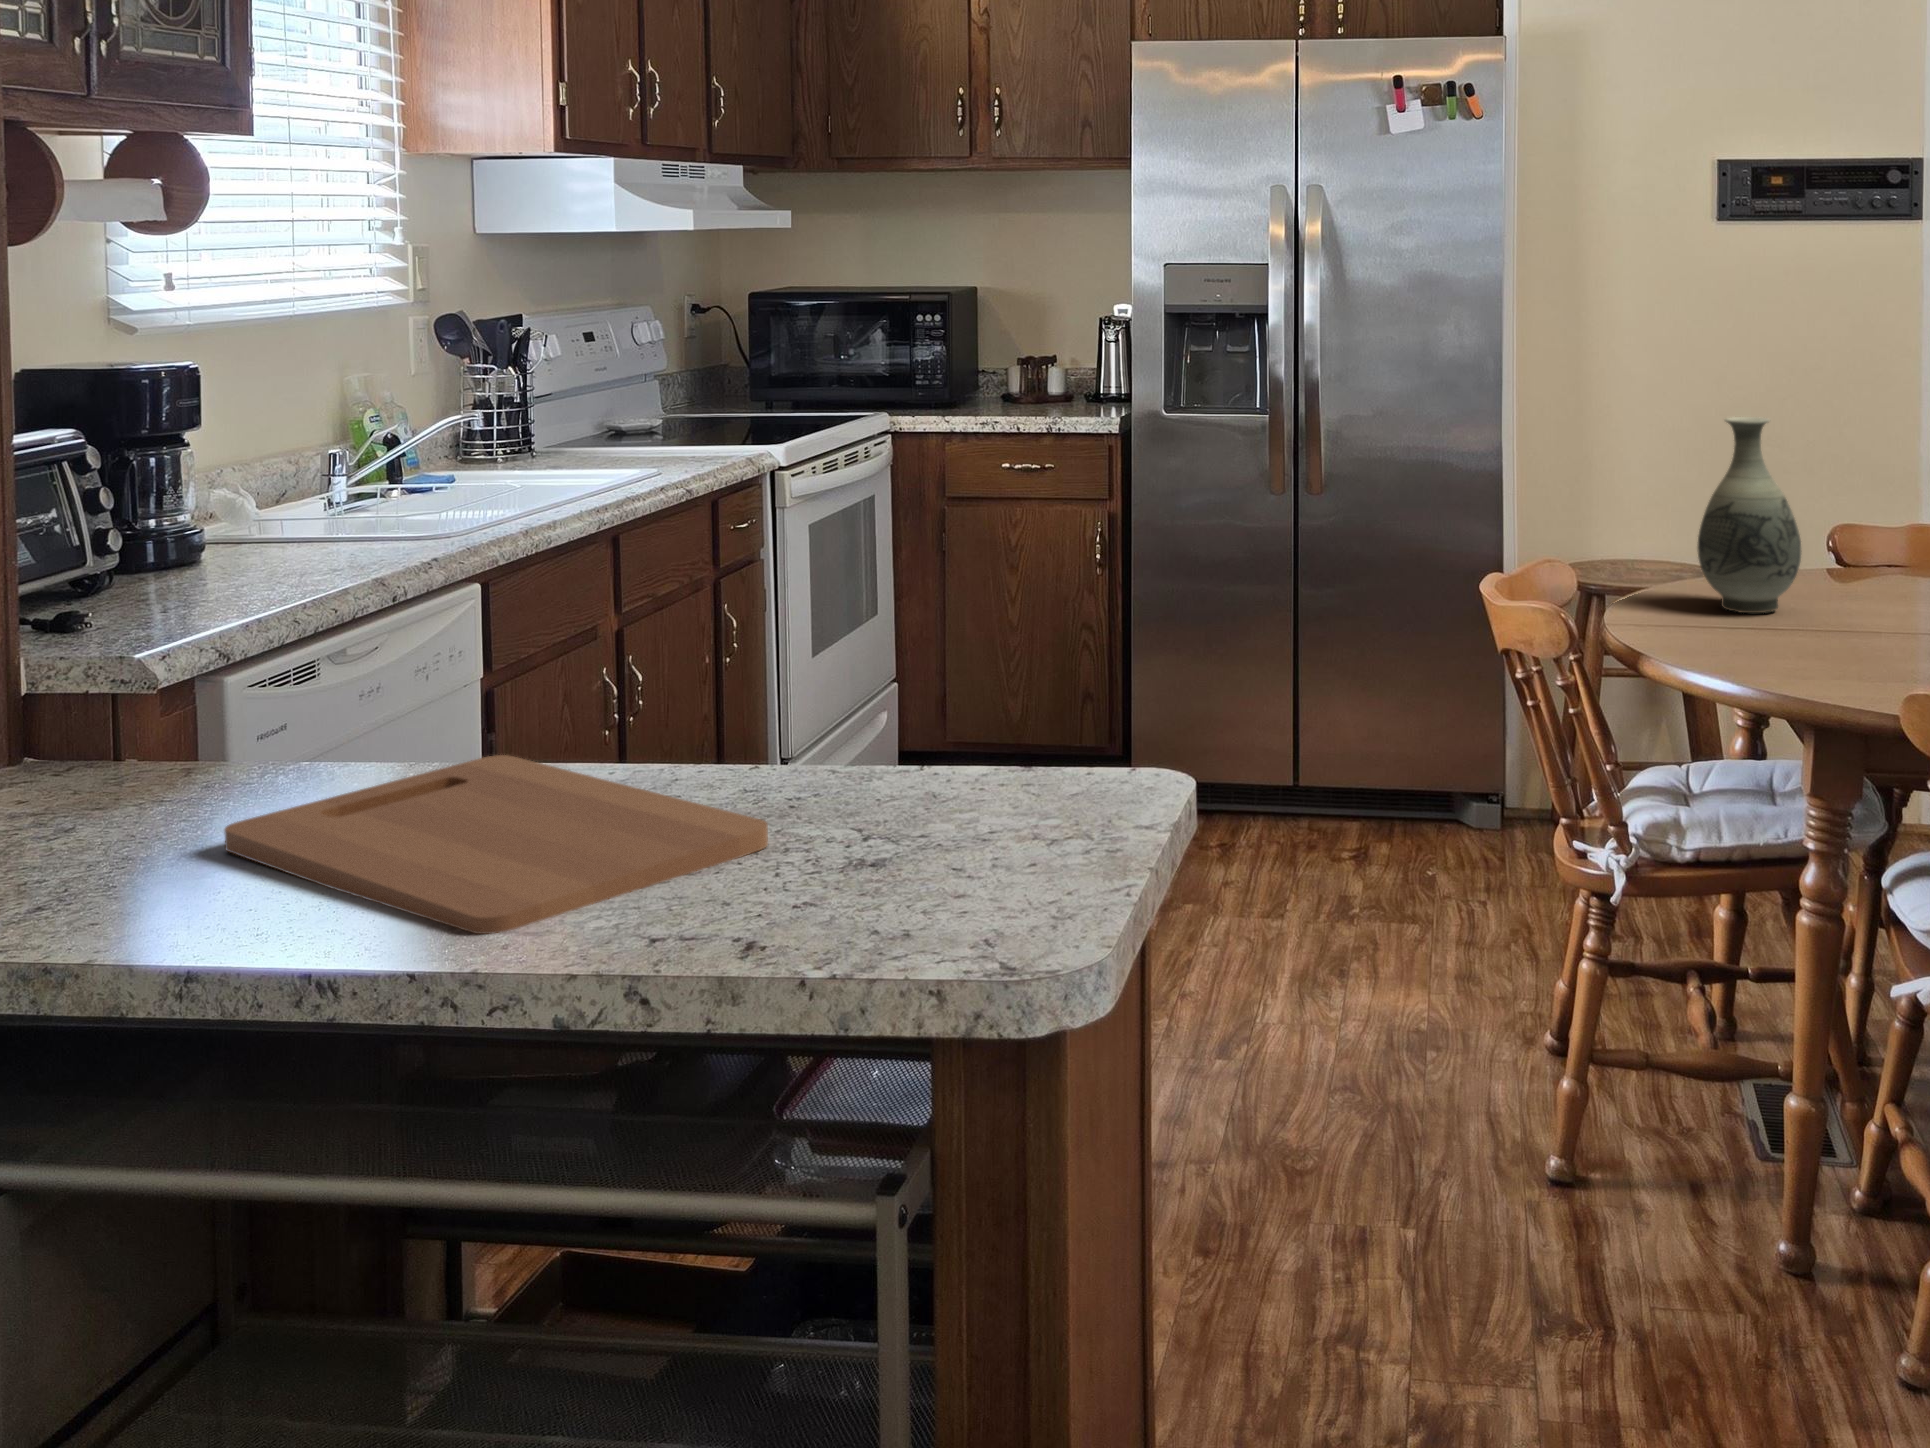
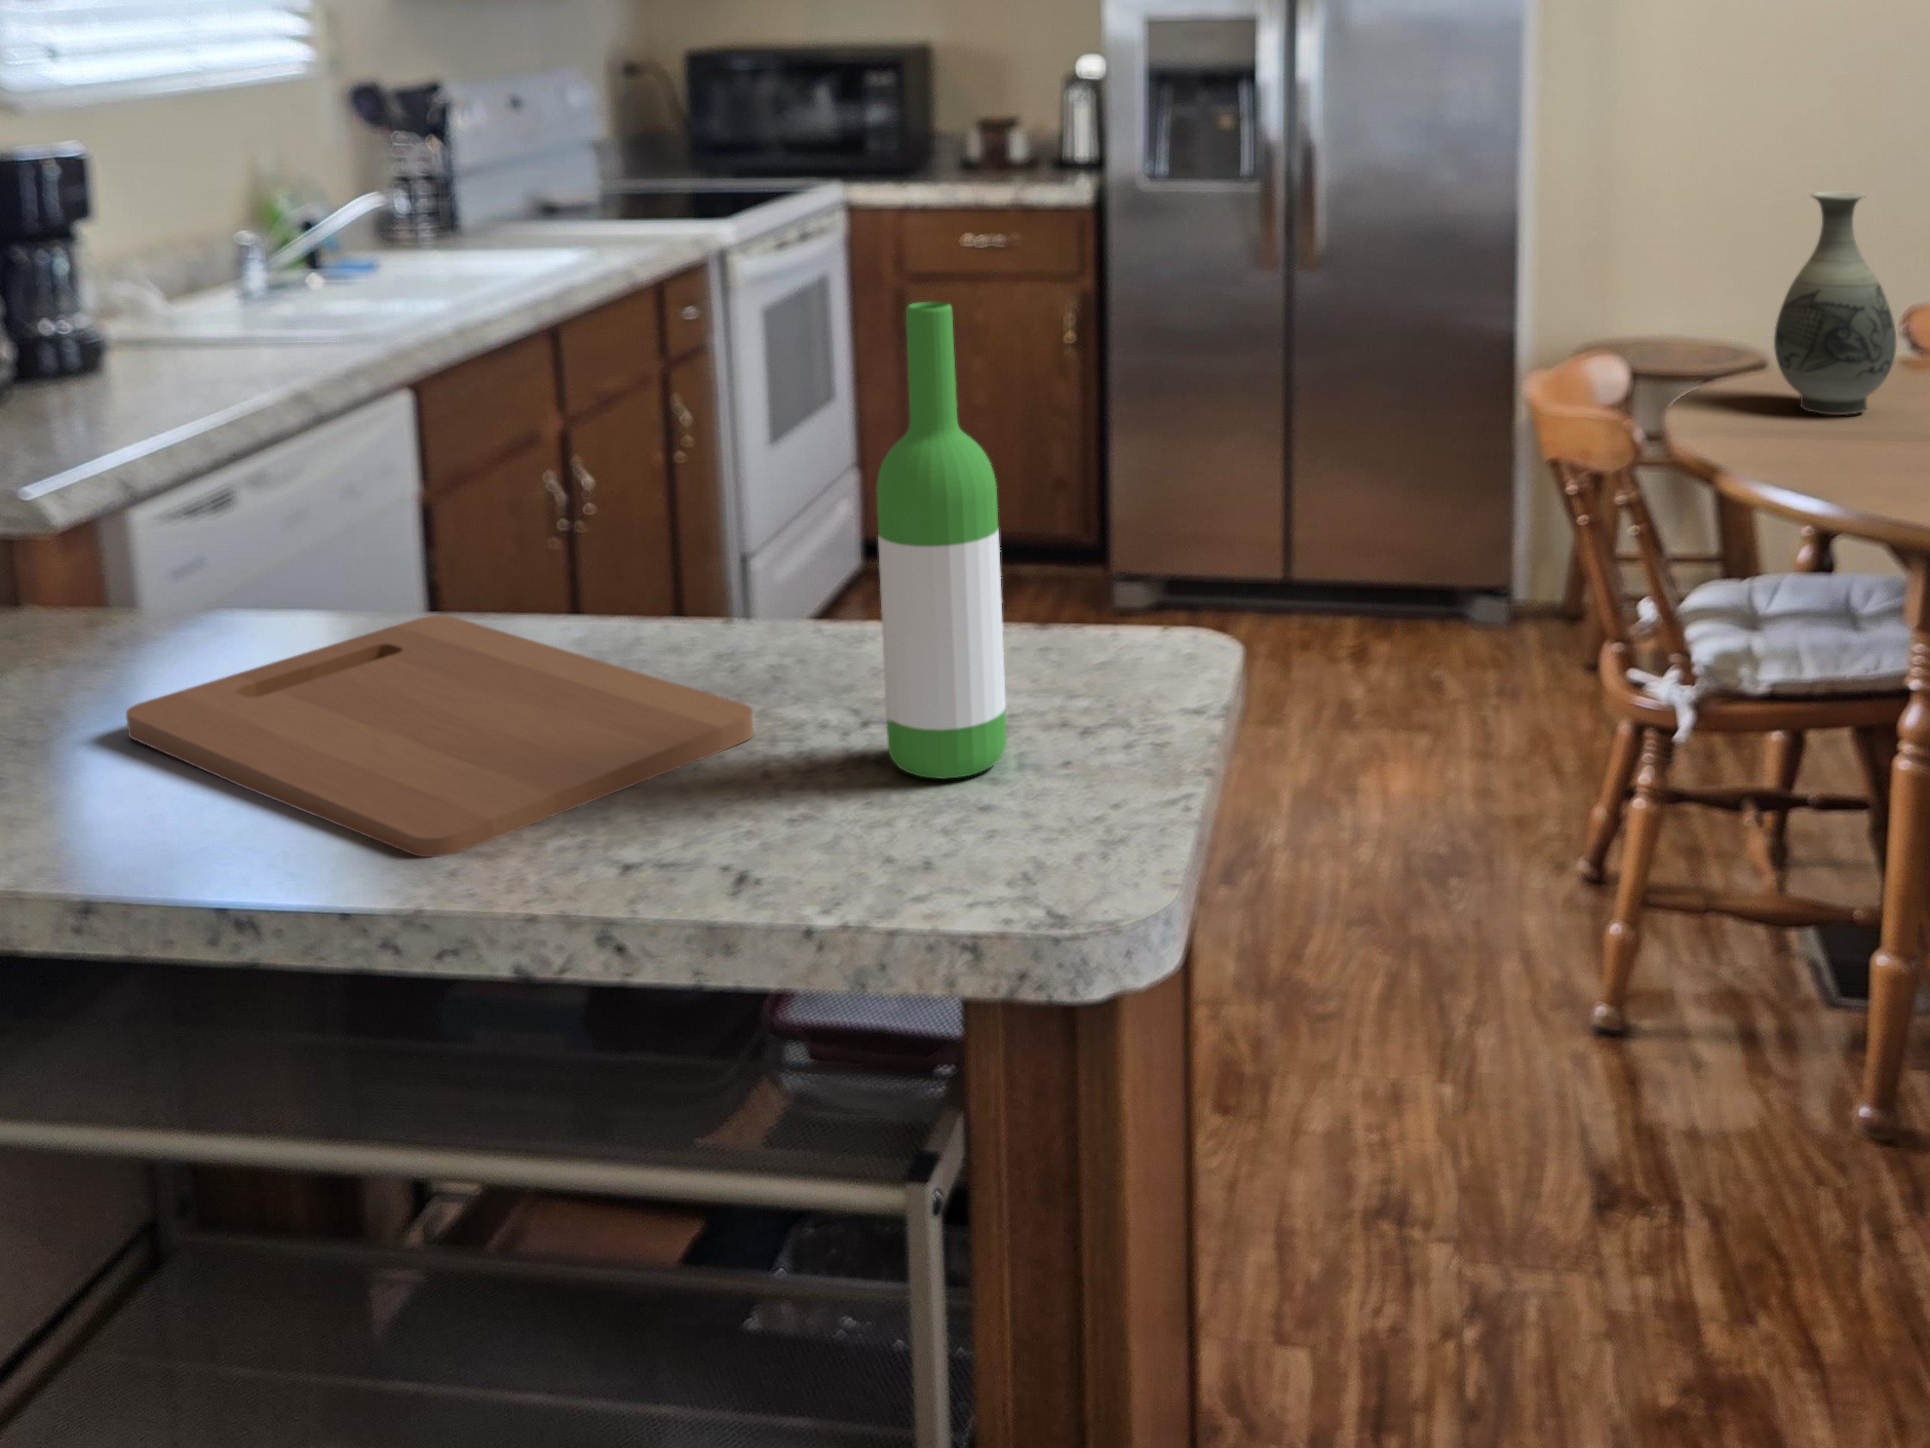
wine bottle: none [875,473,980,875] -> present [876,302,1007,779]

